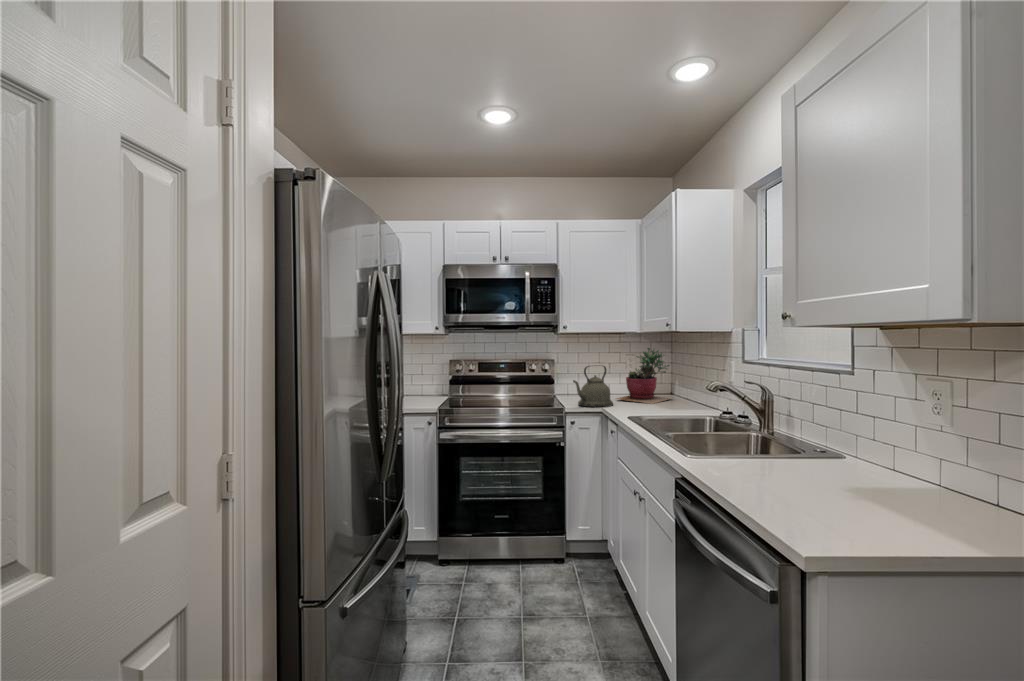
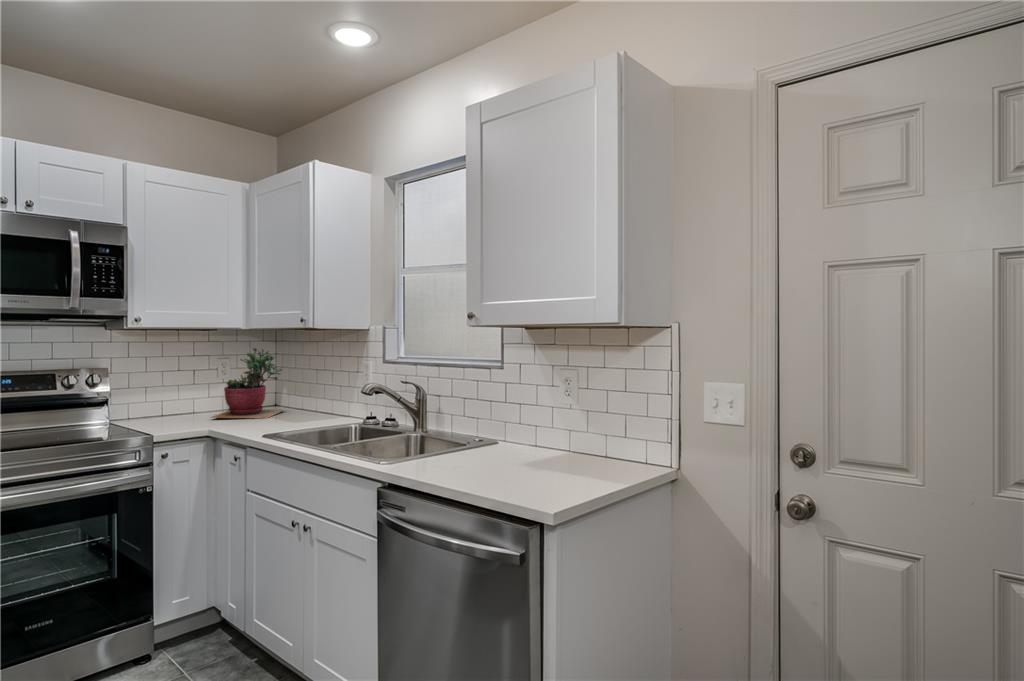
kettle: present [573,366,613,407] -> none [158,373,216,431]

